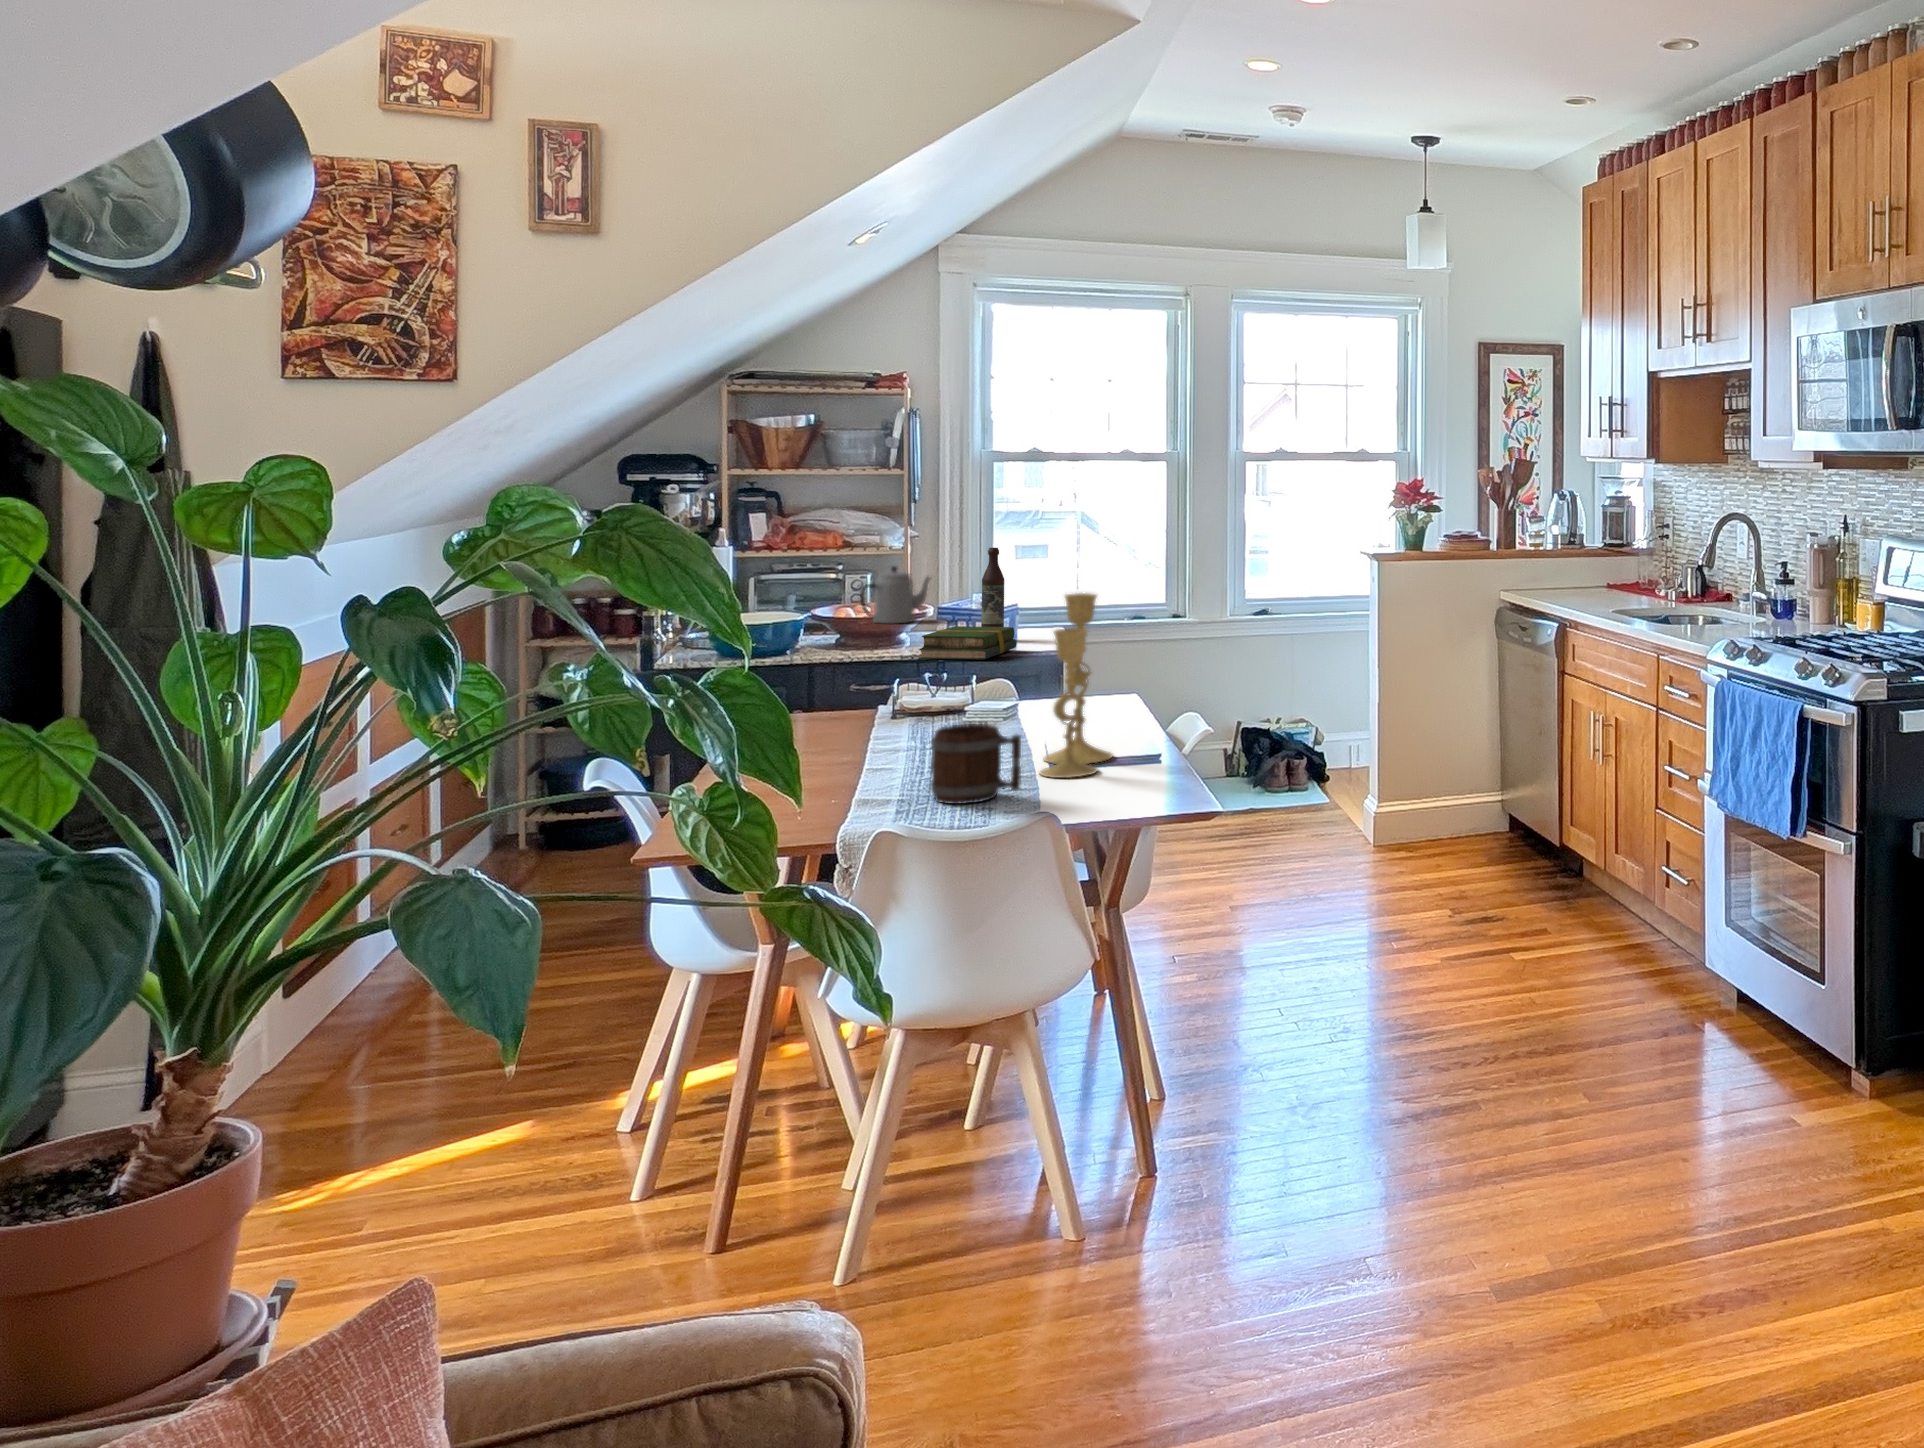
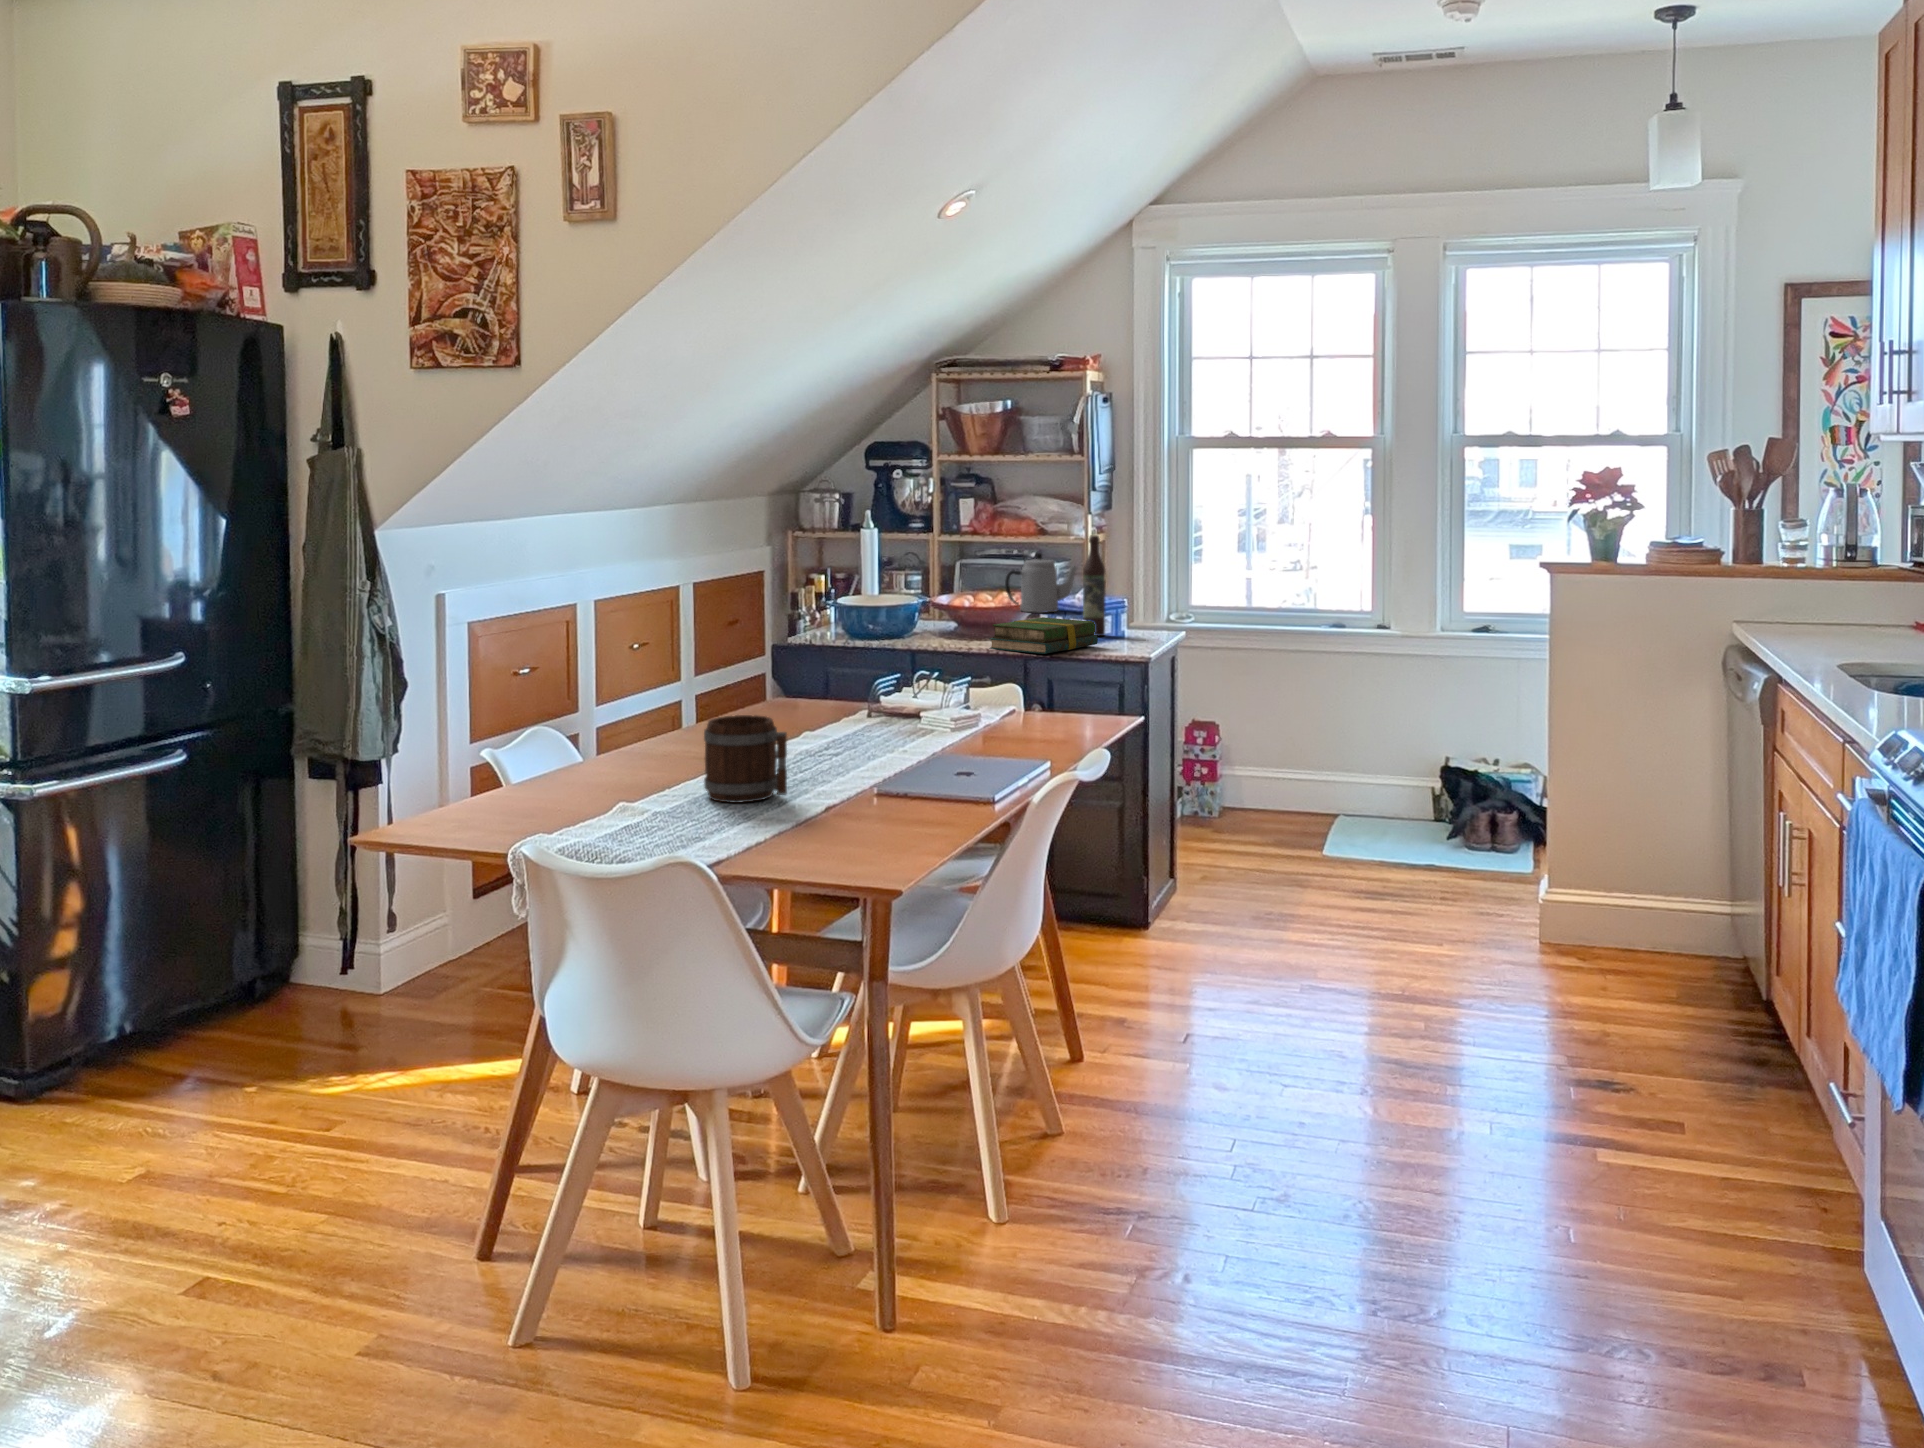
candlestick: present [1040,593,1113,778] -> none [855,579,966,788]

